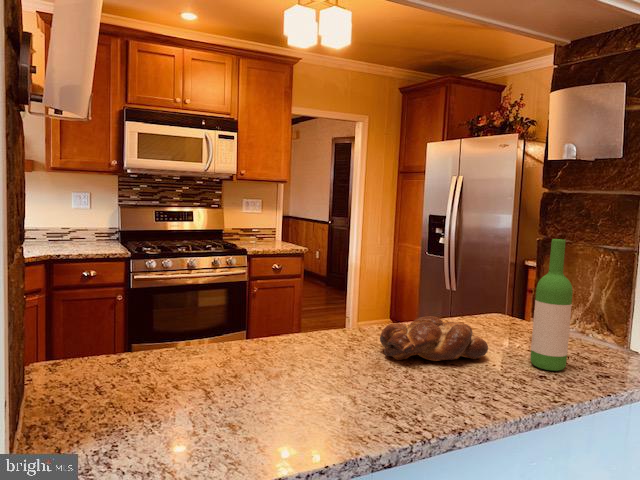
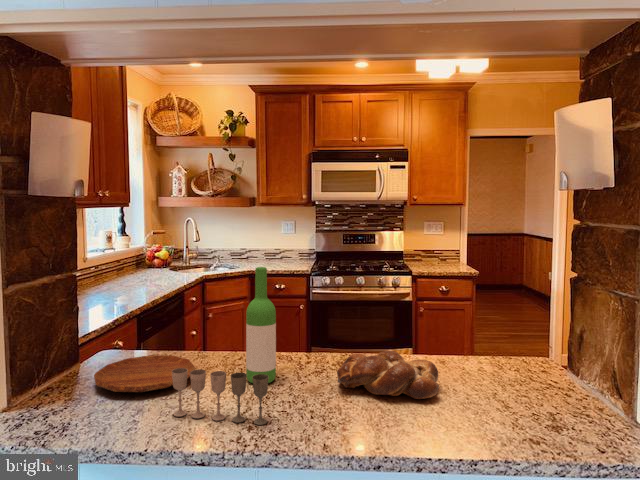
wine bottle: present [530,239,573,371] -> present [246,267,276,383]
wine glass: none [279,351,398,423] -> present [172,368,269,425]
tray: none [93,355,237,411] -> present [94,355,196,392]

